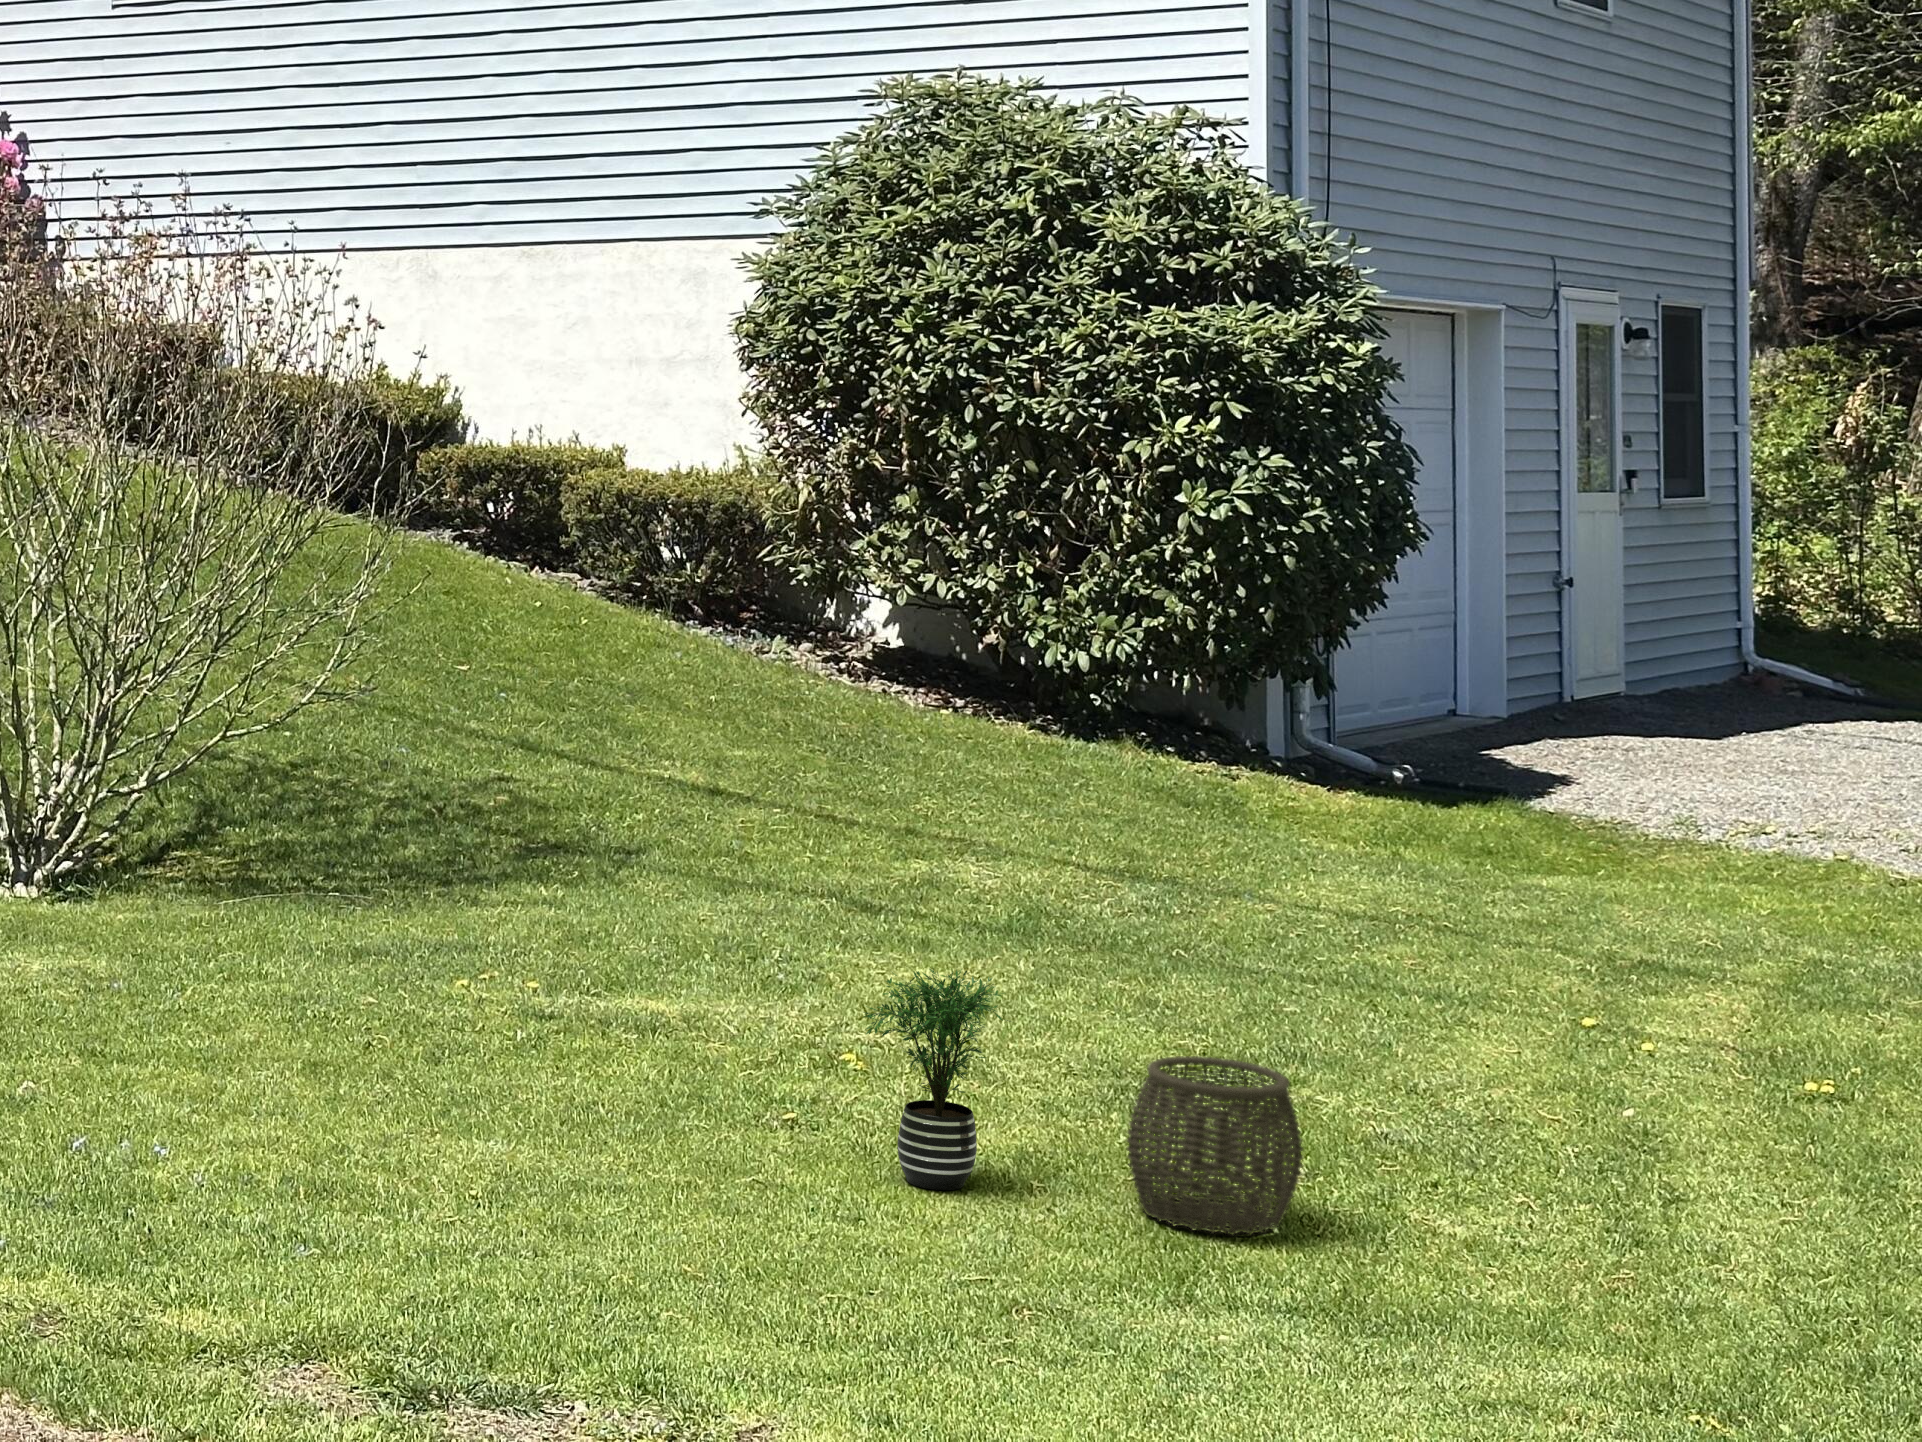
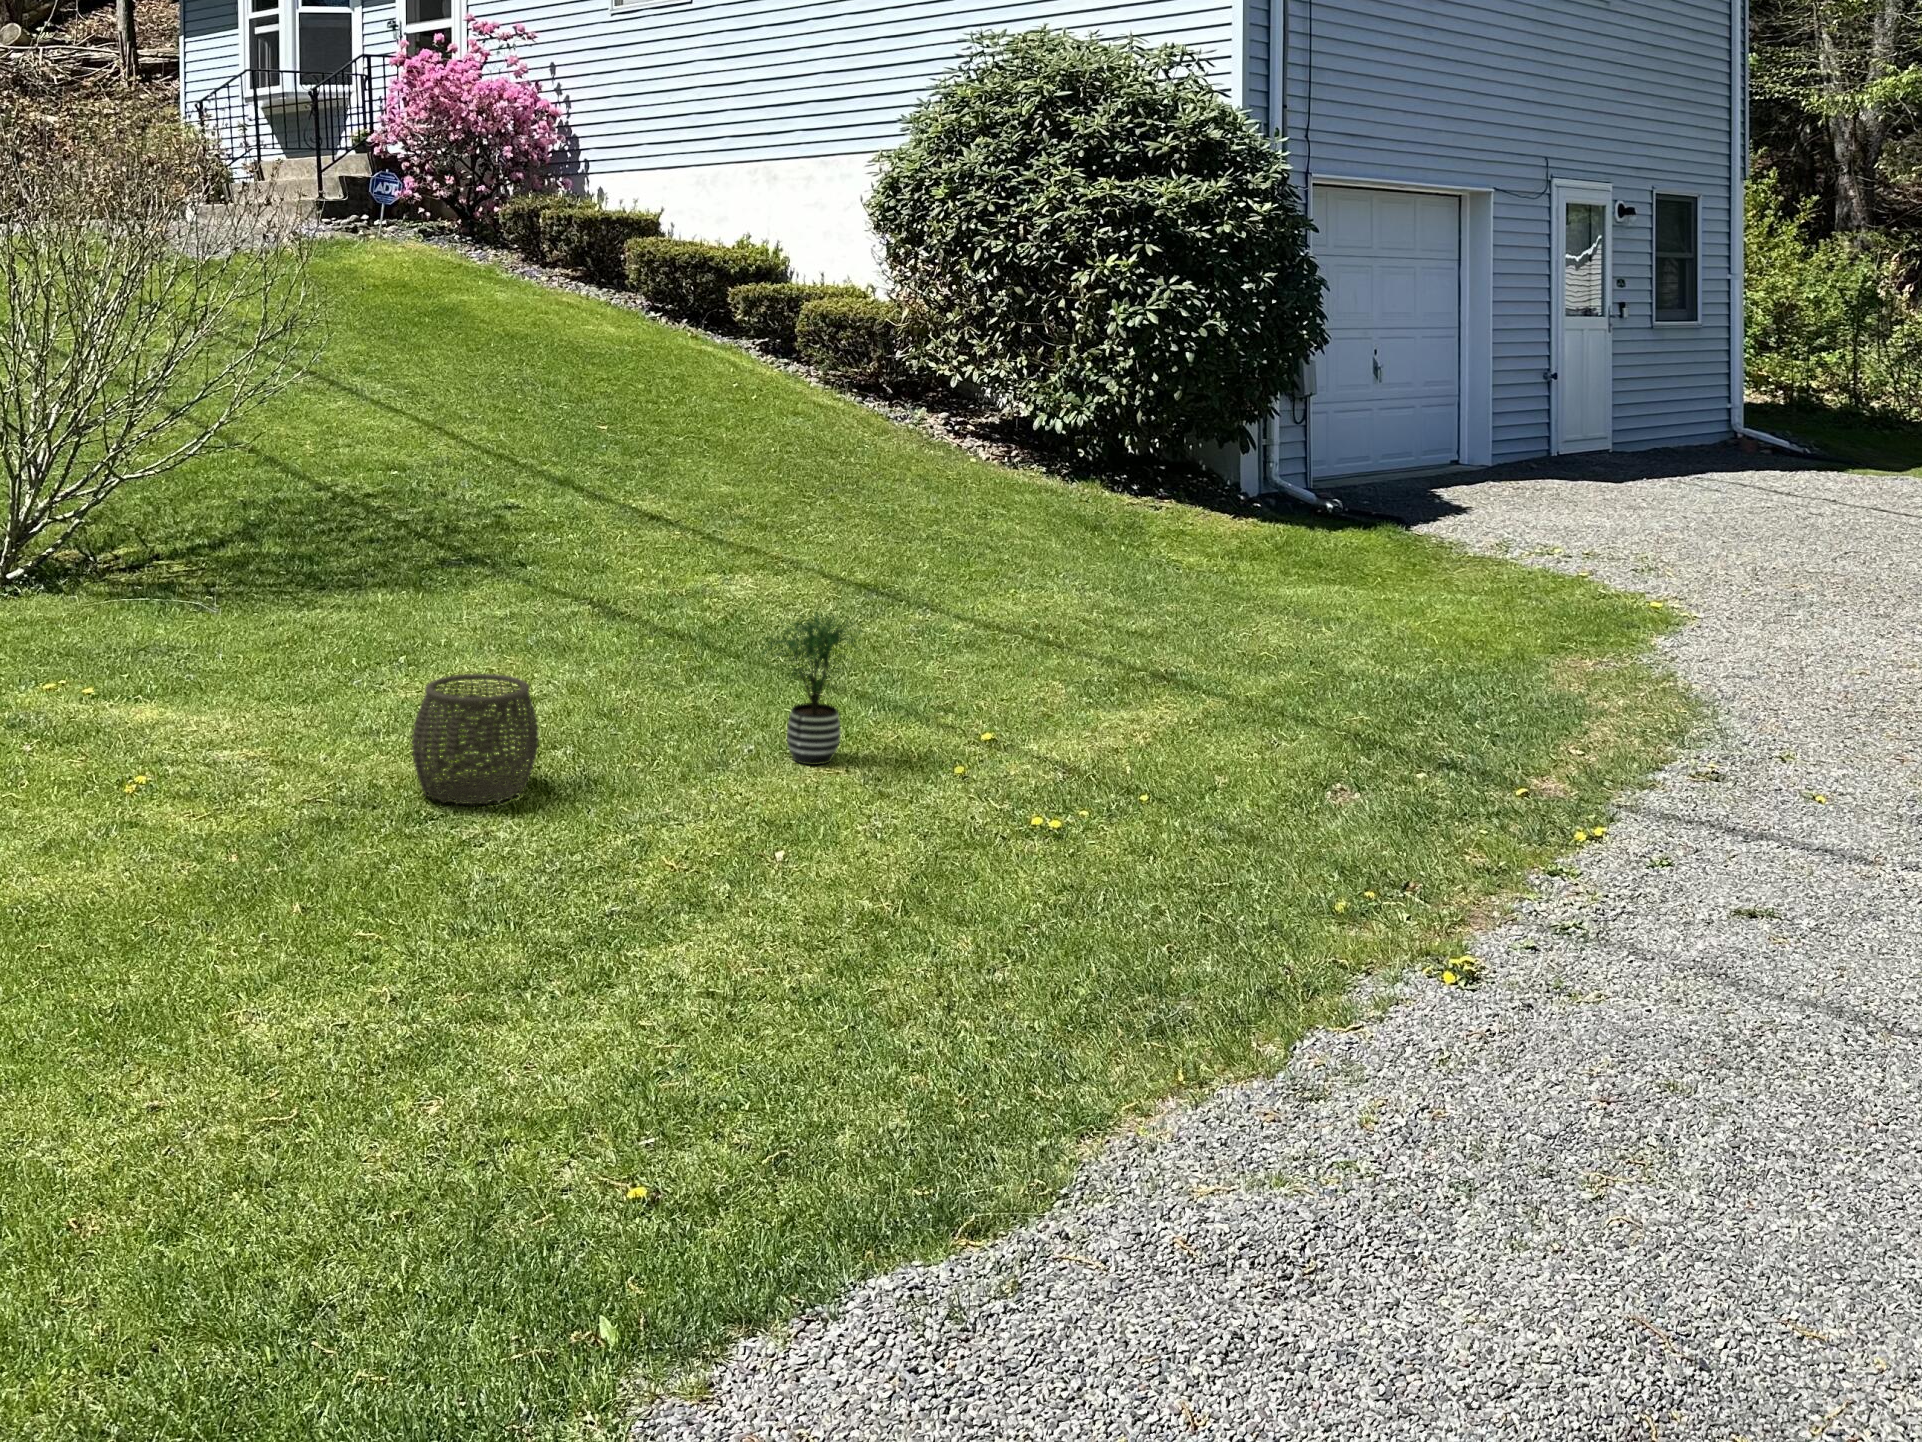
potted plant: present [863,969,1008,1190] -> present [762,612,860,765]

